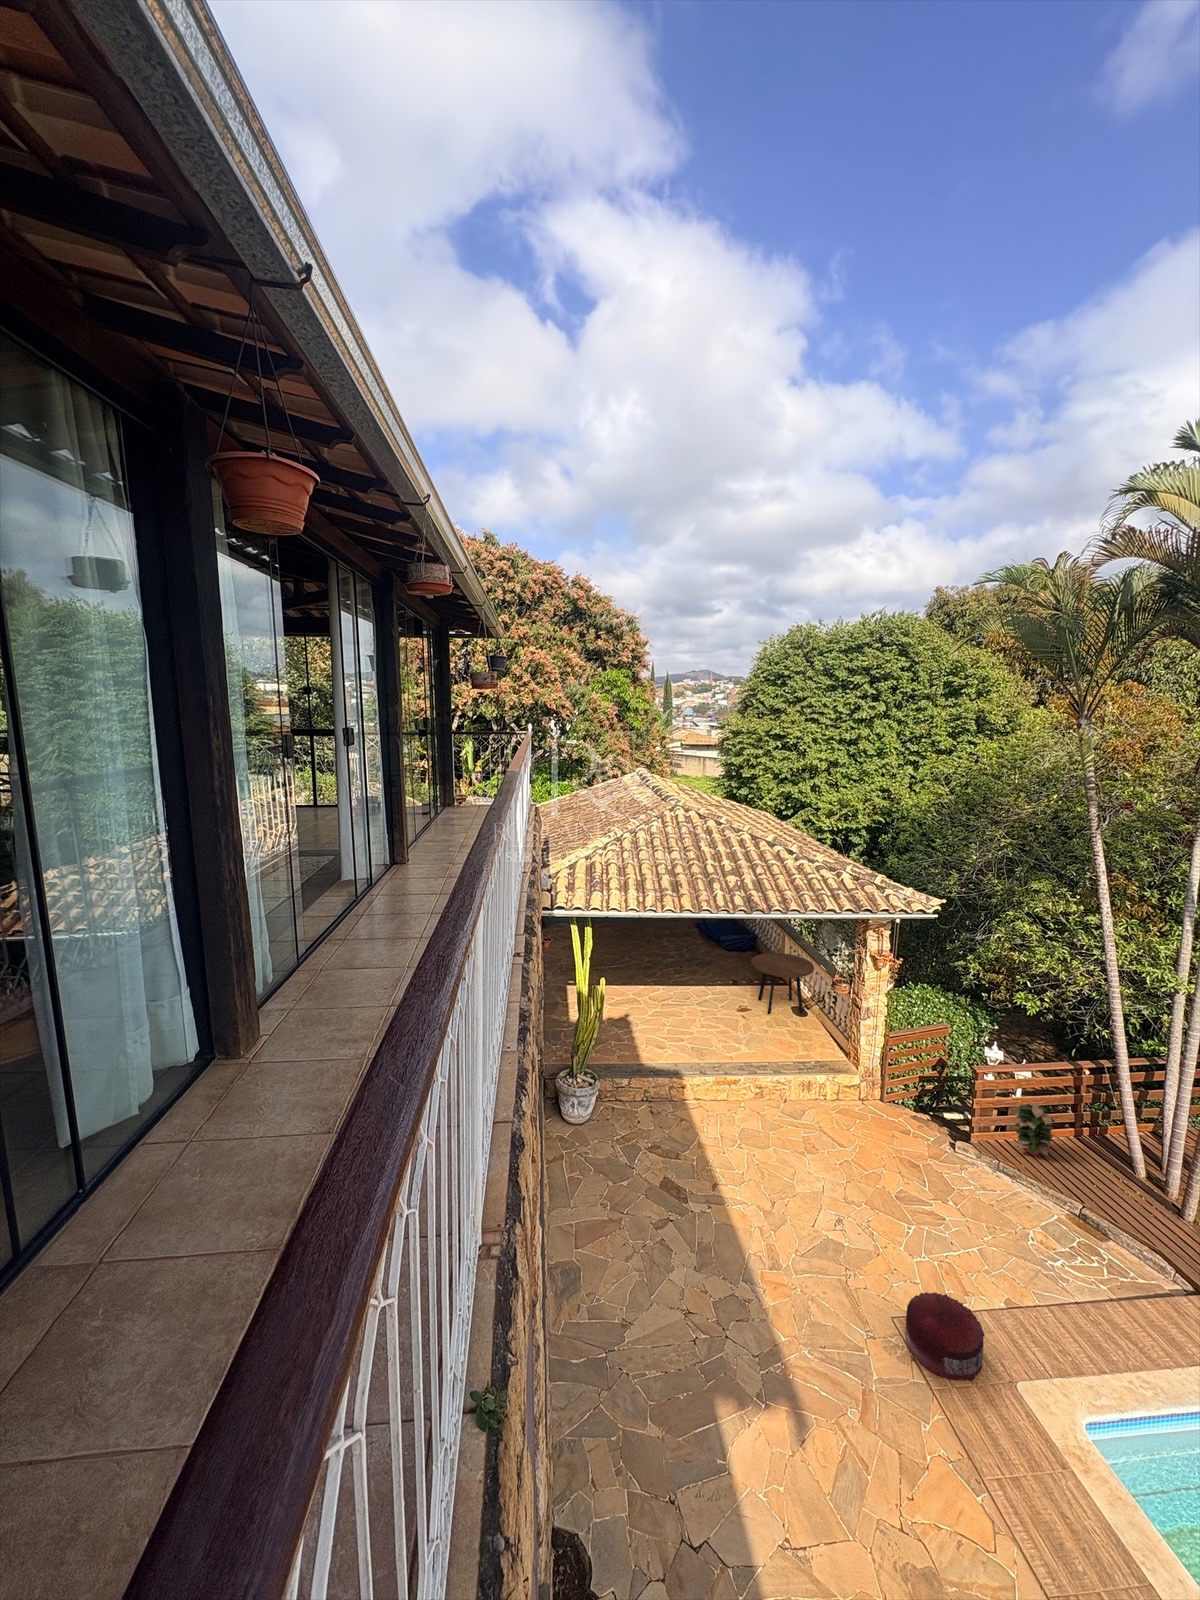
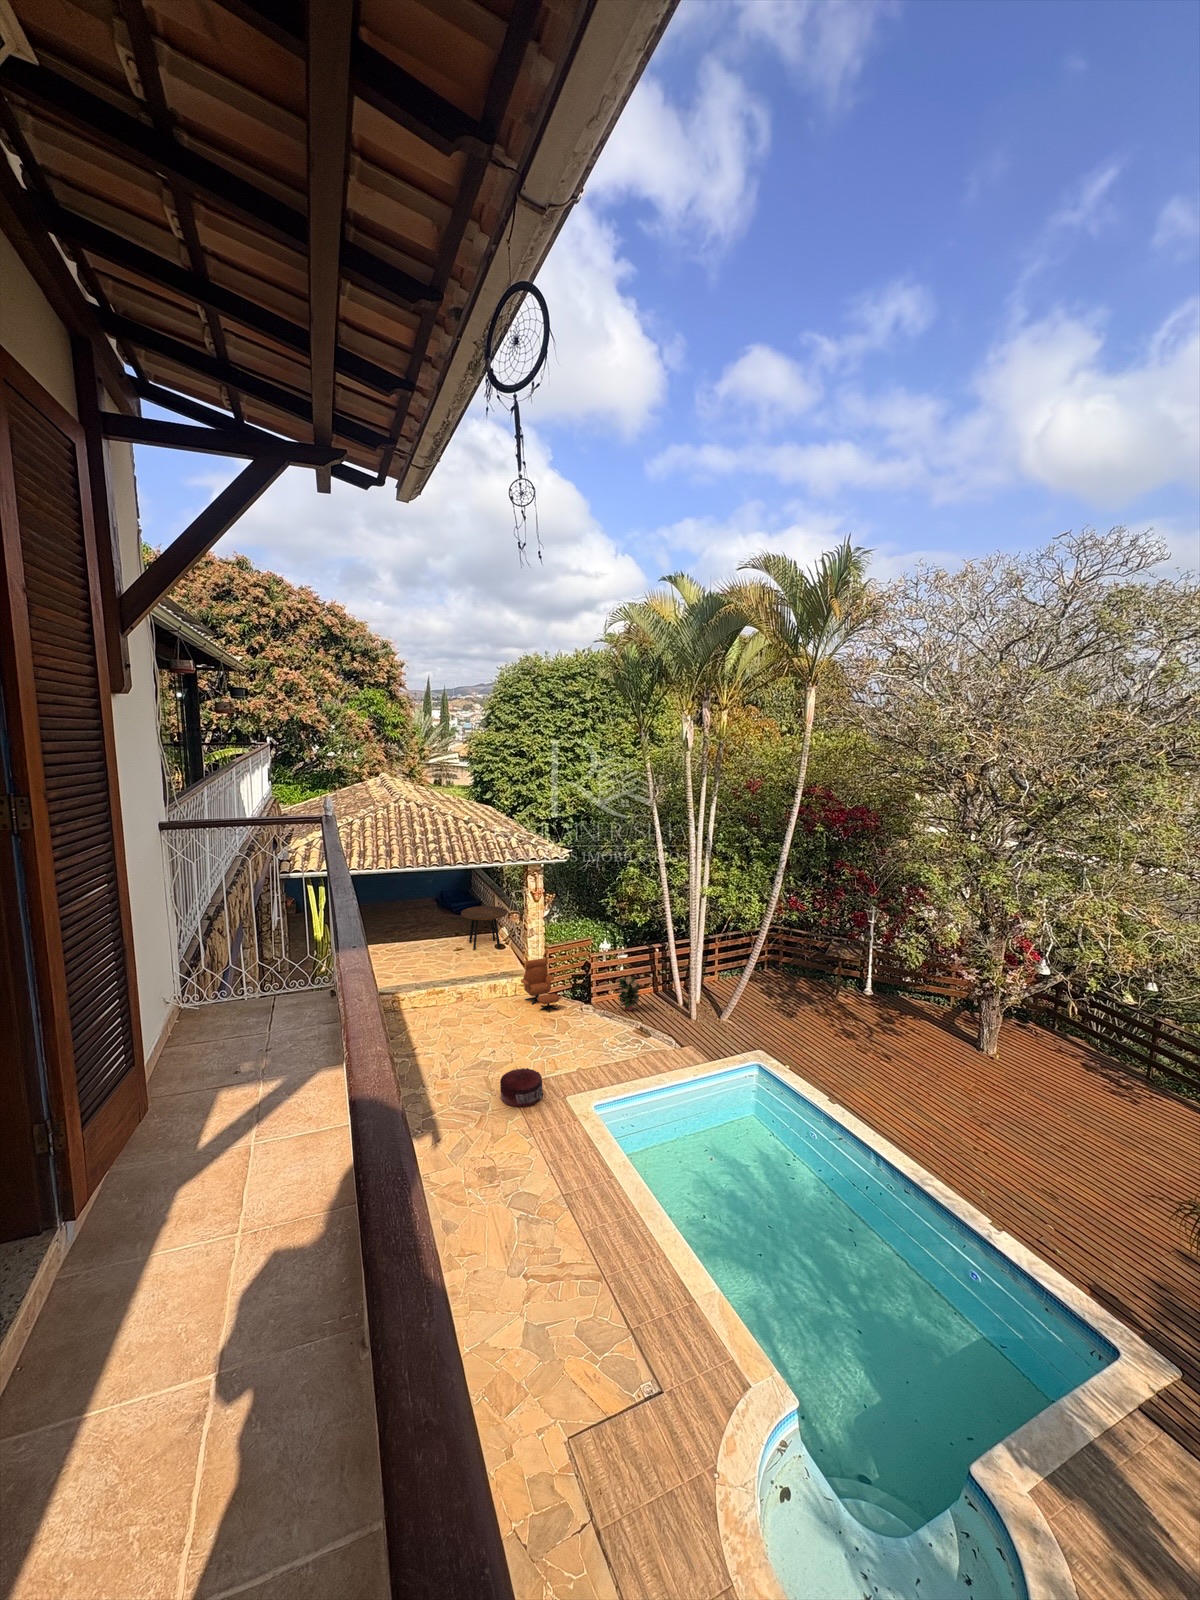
lounge chair: none [857,1053,921,1144] -> present [521,958,559,1013]

